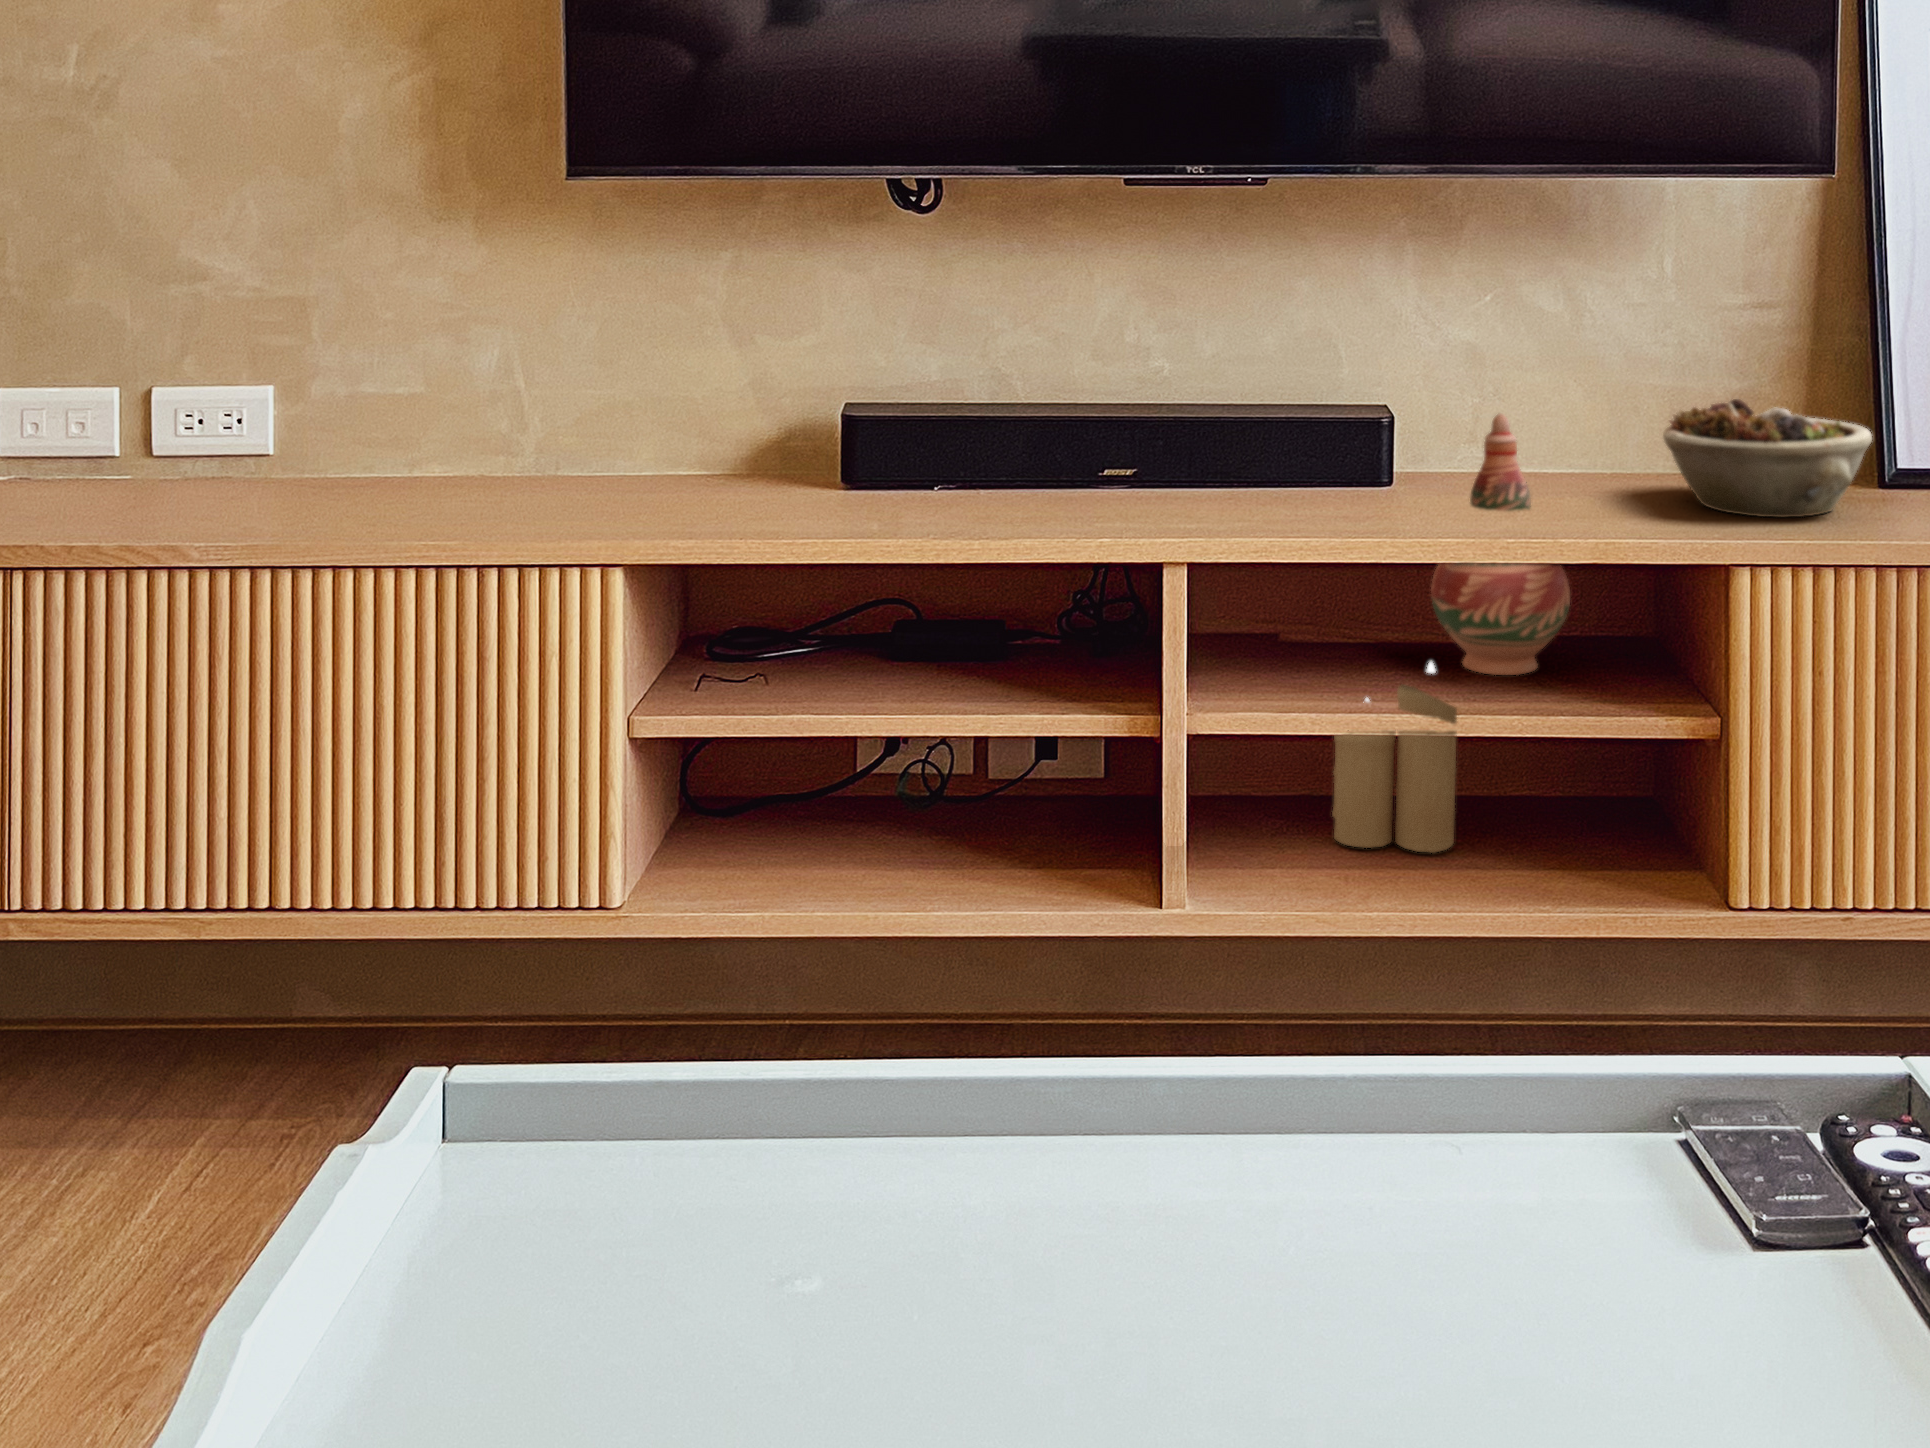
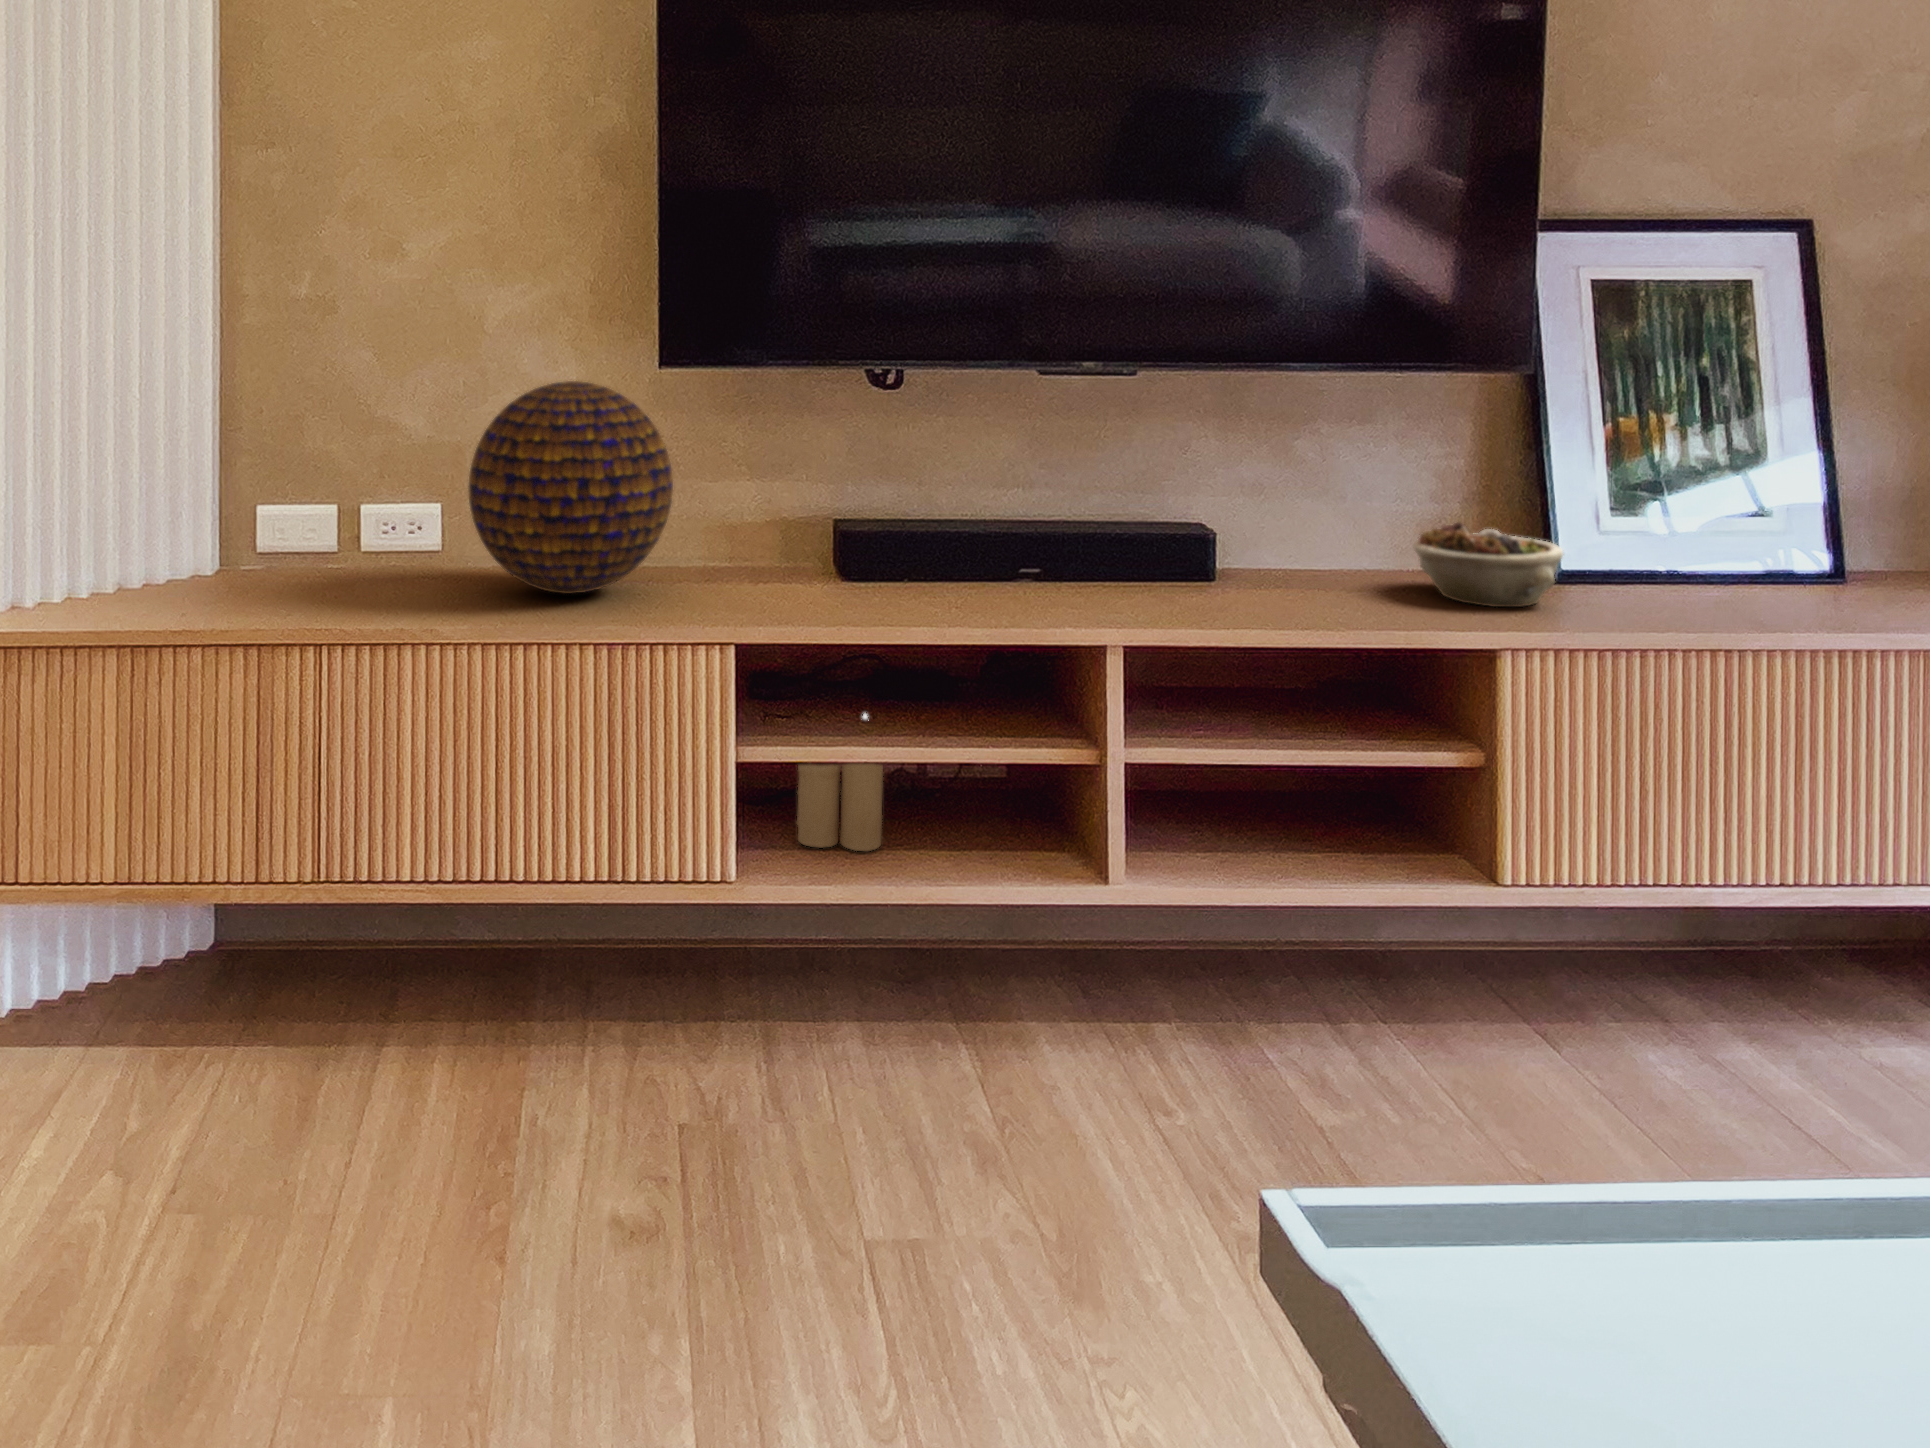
decorative orb: none [261,202,573,506] -> present [468,381,673,594]
decorative vase: present [1431,413,1570,675] -> none [1259,532,1358,717]
candle: present [1332,662,1457,853] -> present [797,714,883,851]

